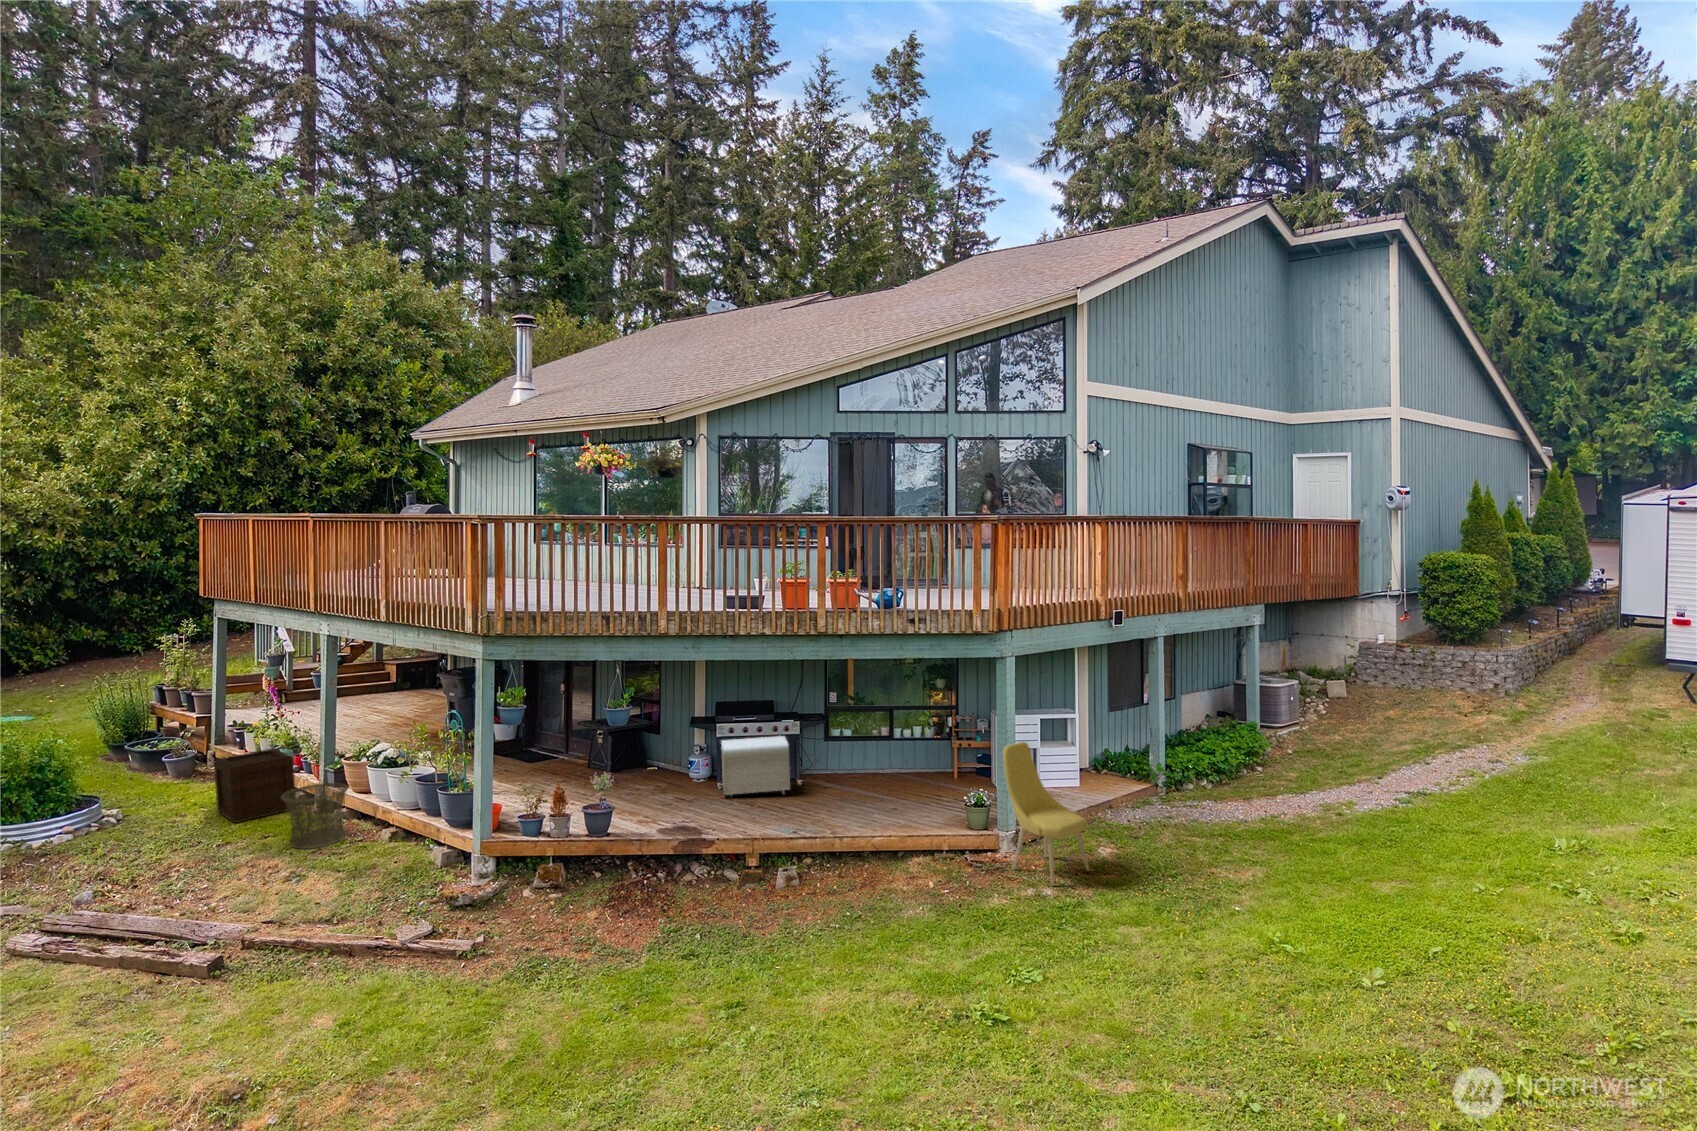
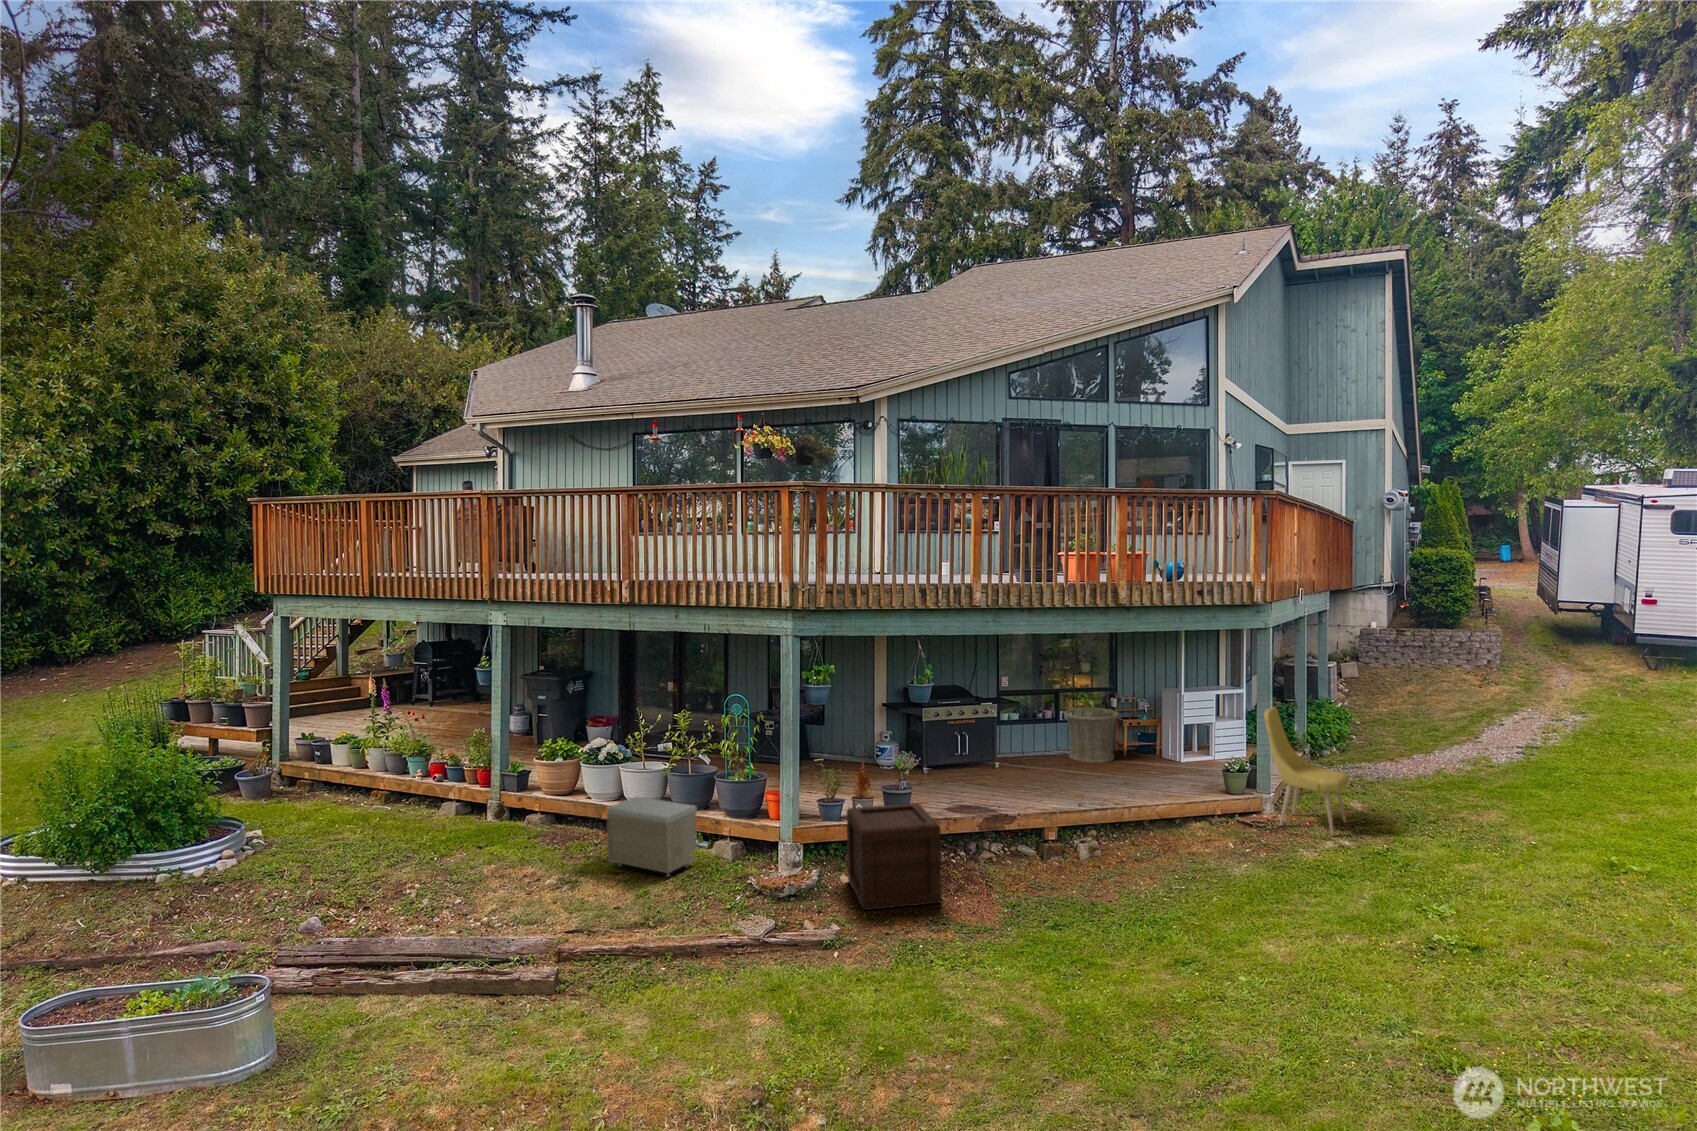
storage bench: present [721,736,790,796] -> present [607,797,697,877]
wooden crate: present [214,748,295,823] -> present [847,803,942,910]
basket: present [281,783,348,849] -> present [1064,708,1118,762]

